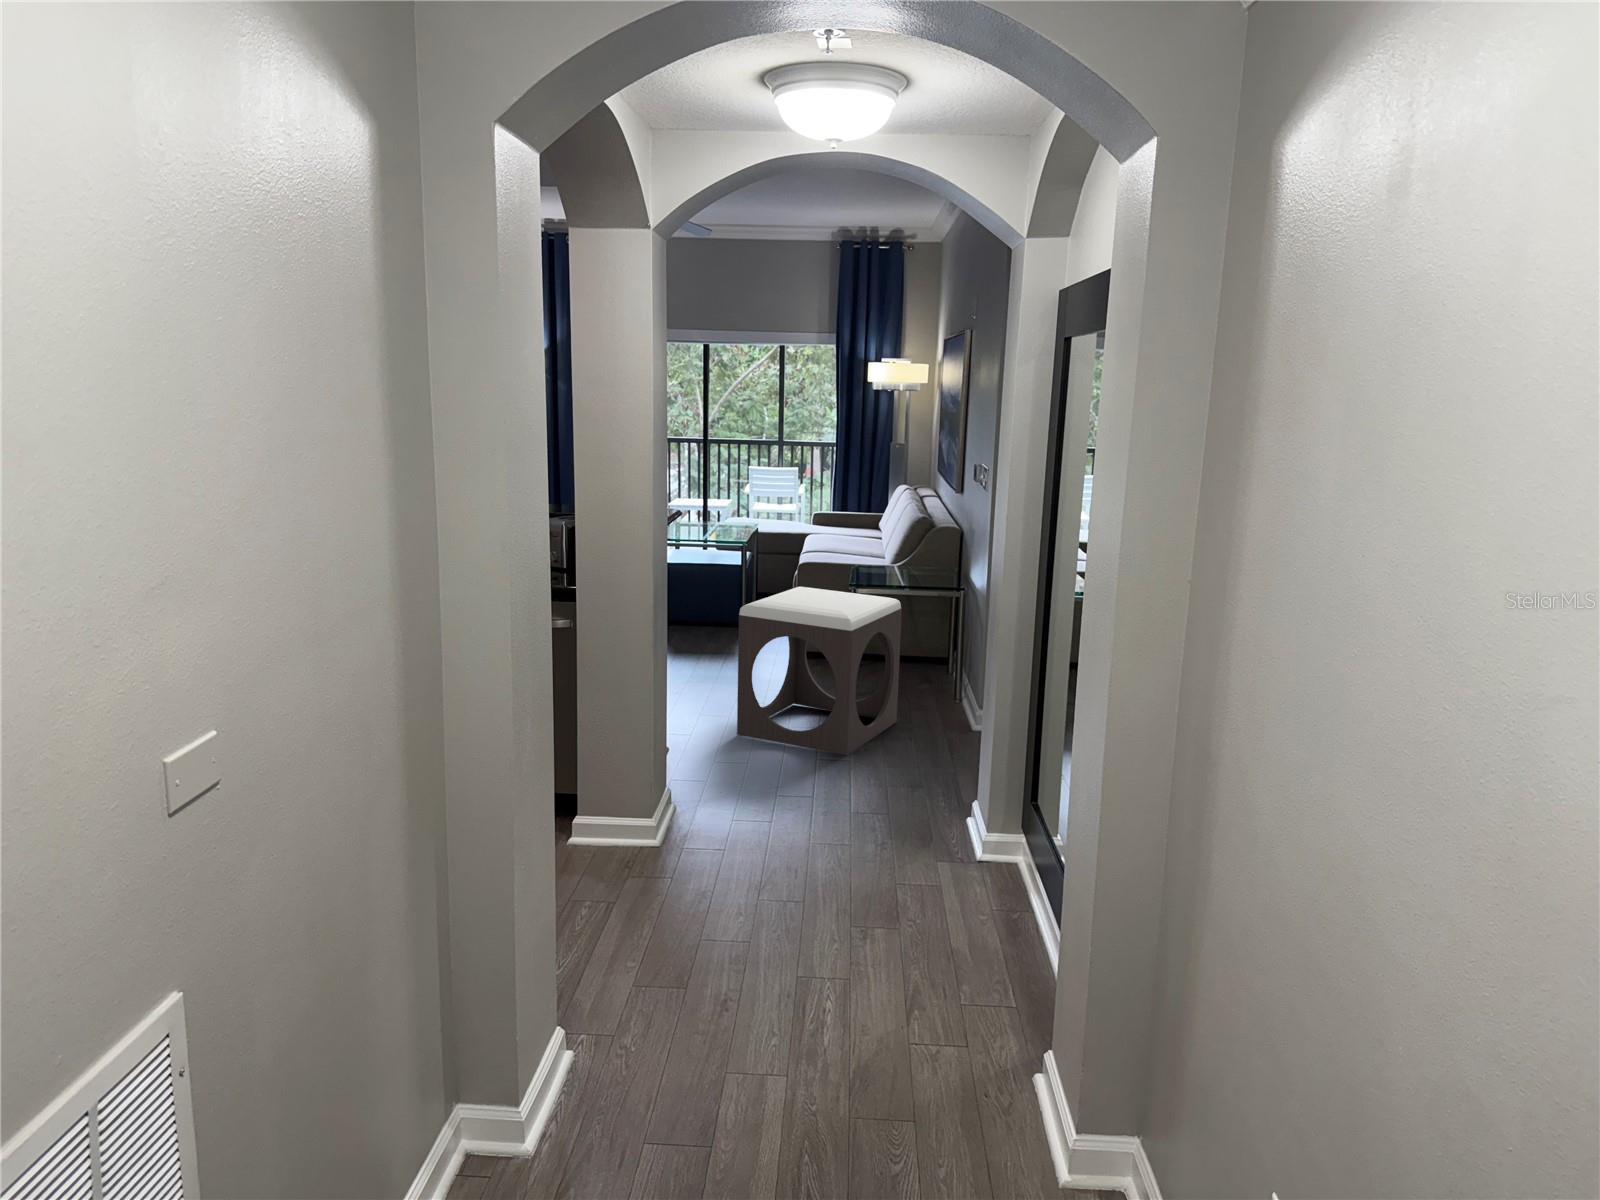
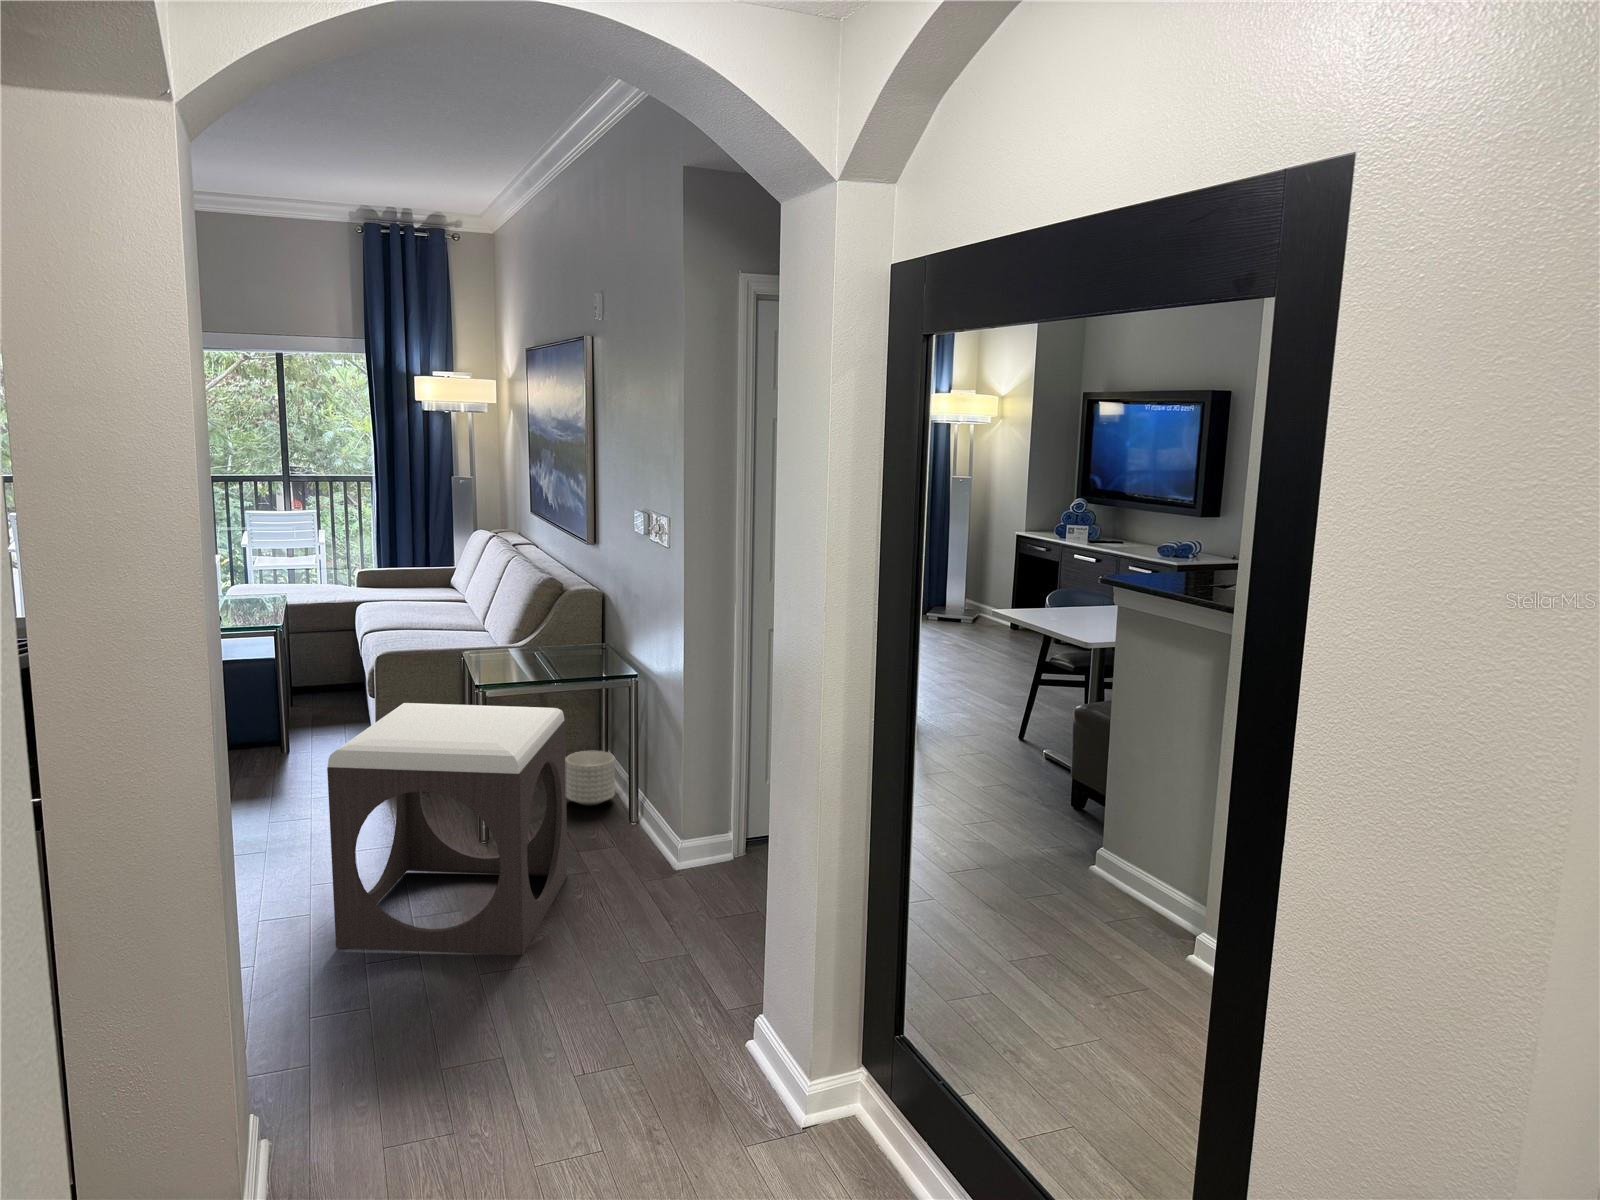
planter: none [917,646,955,686] -> present [566,751,615,805]

